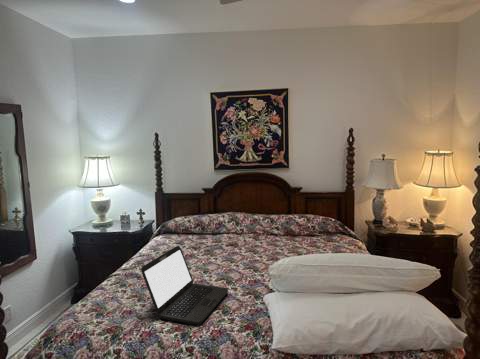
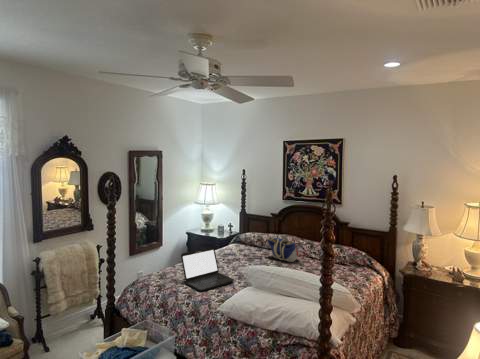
tote bag: none [223,217,267,245] -> present [267,237,299,262]

